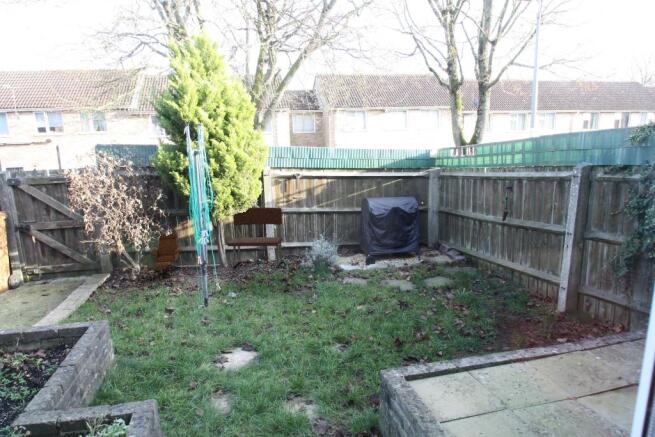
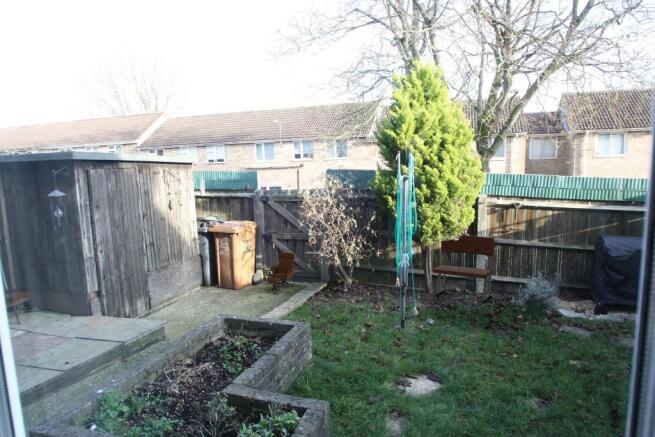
lounge chair: present [150,233,183,279] -> present [267,252,296,291]

